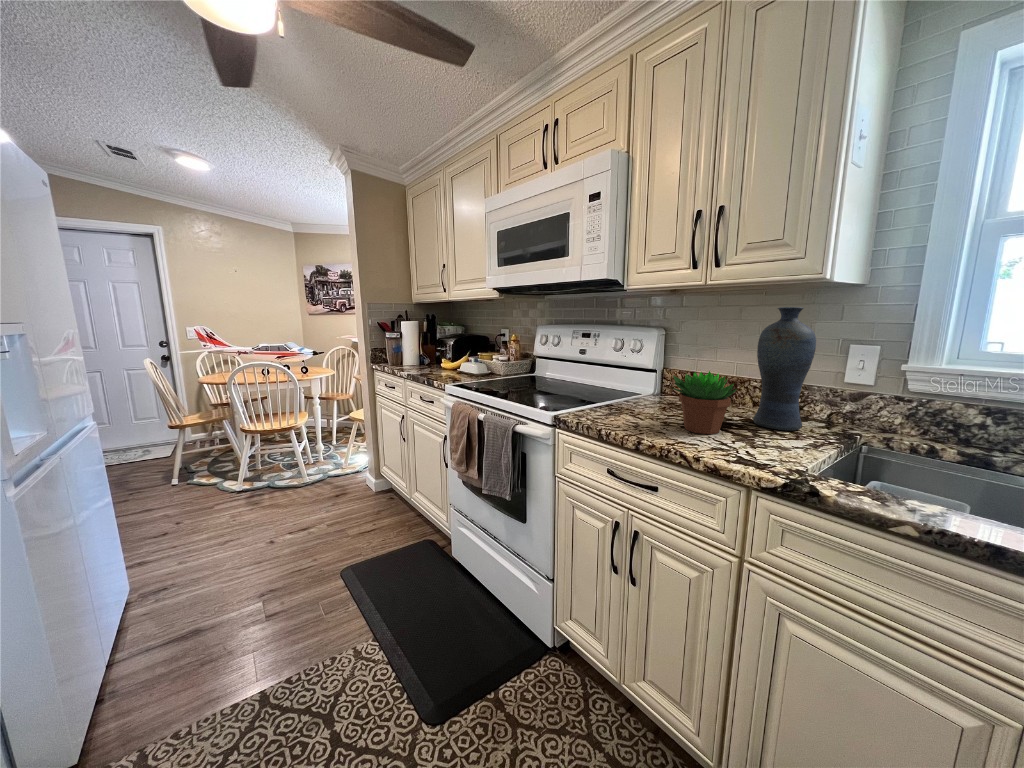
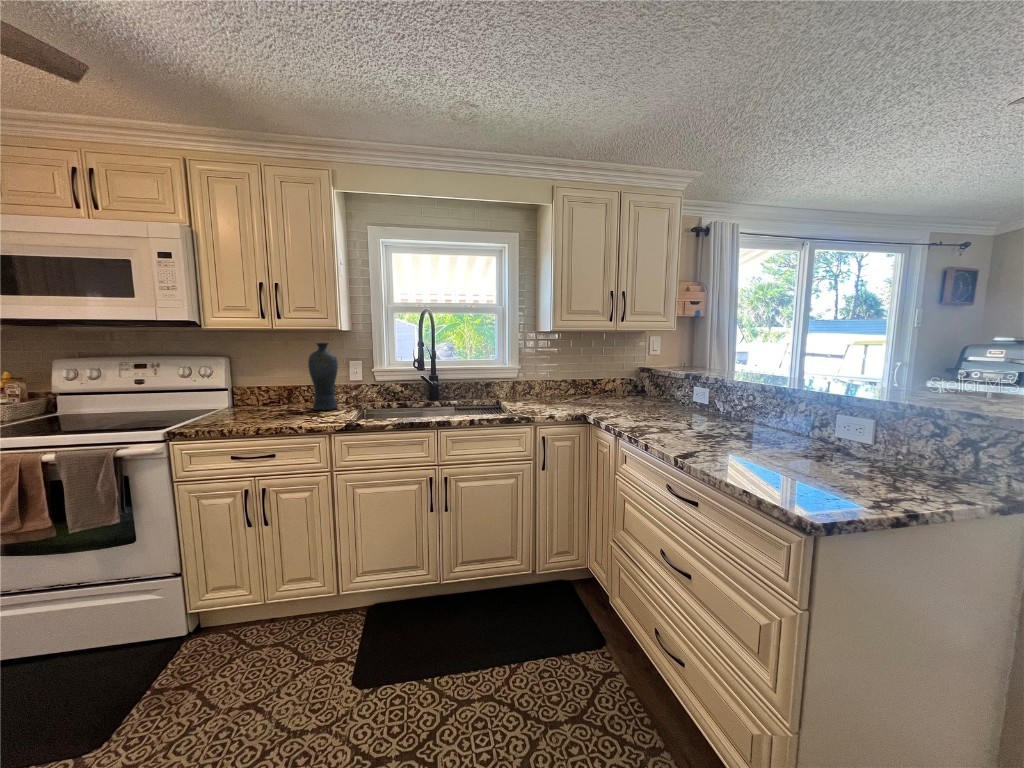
succulent plant: present [673,371,737,434] -> none [265,382,308,420]

